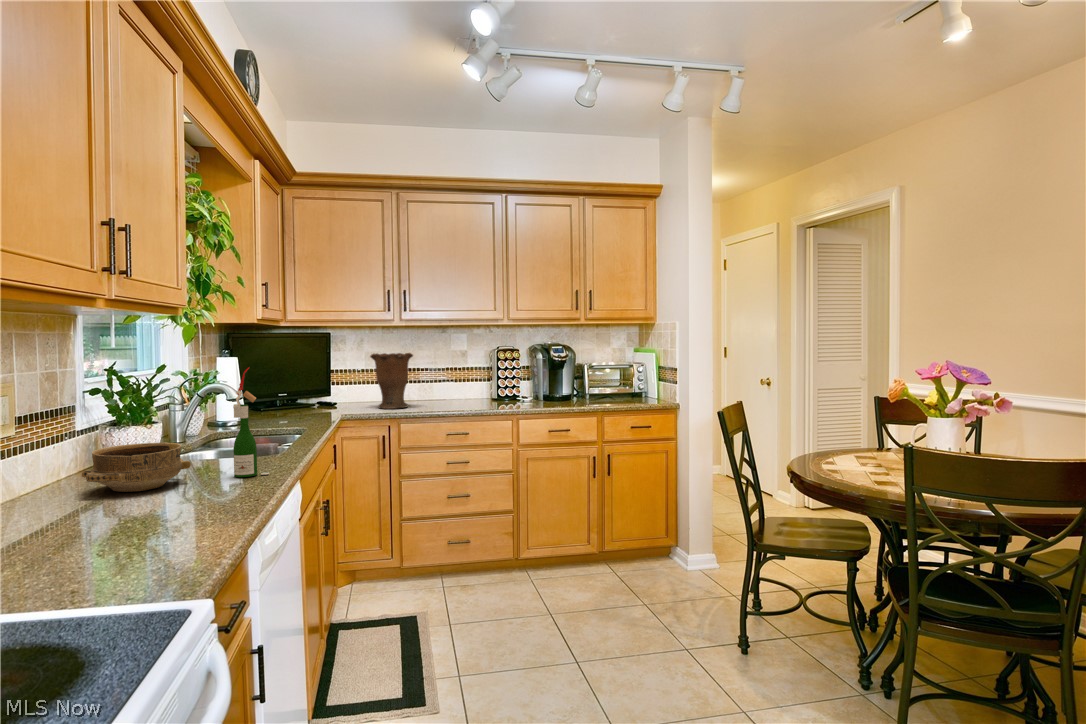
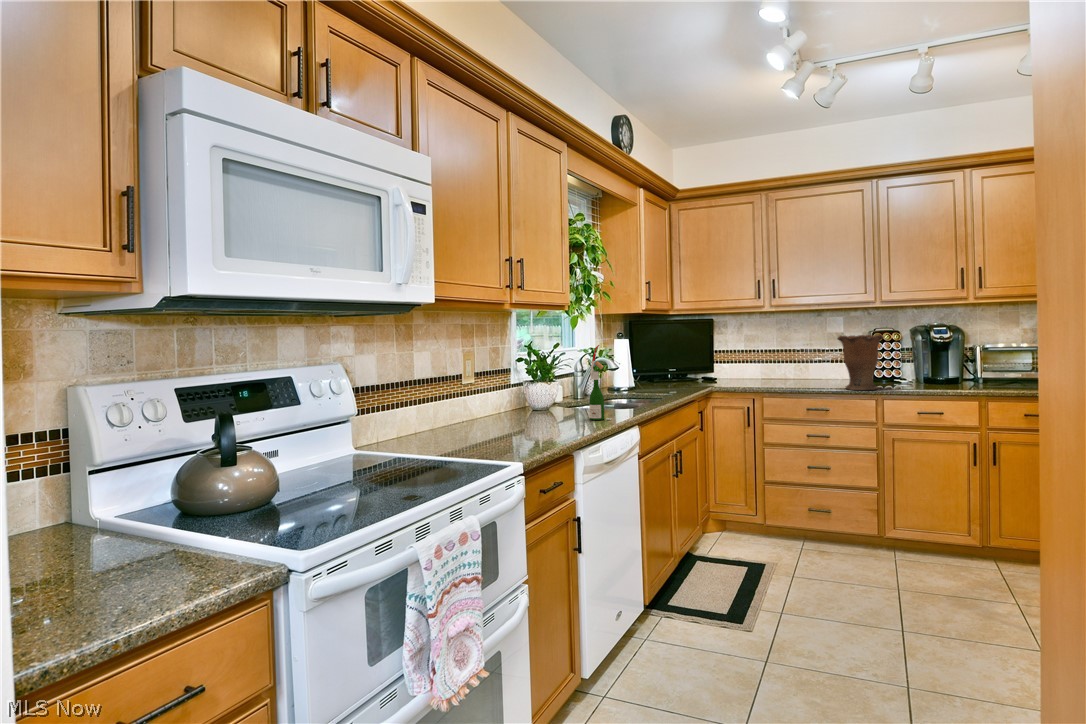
vase: present [370,353,413,409] -> present [838,335,884,390]
ceramic bowl: present [82,443,191,492] -> none [505,394,563,422]

